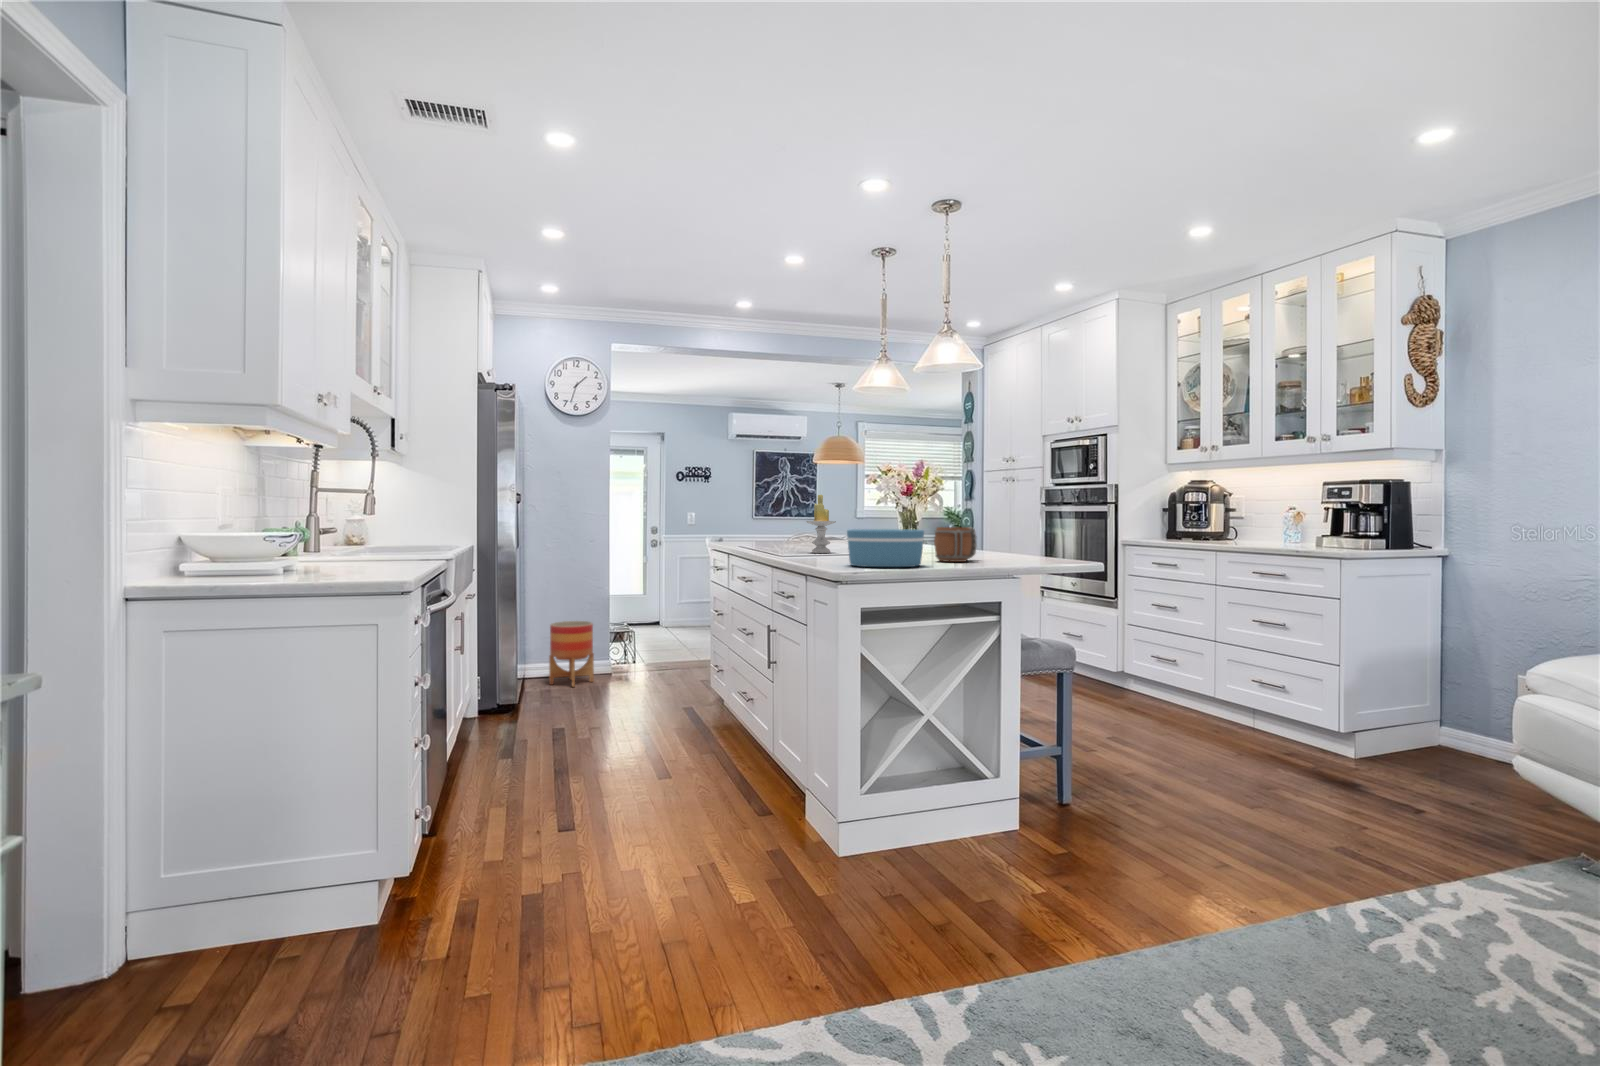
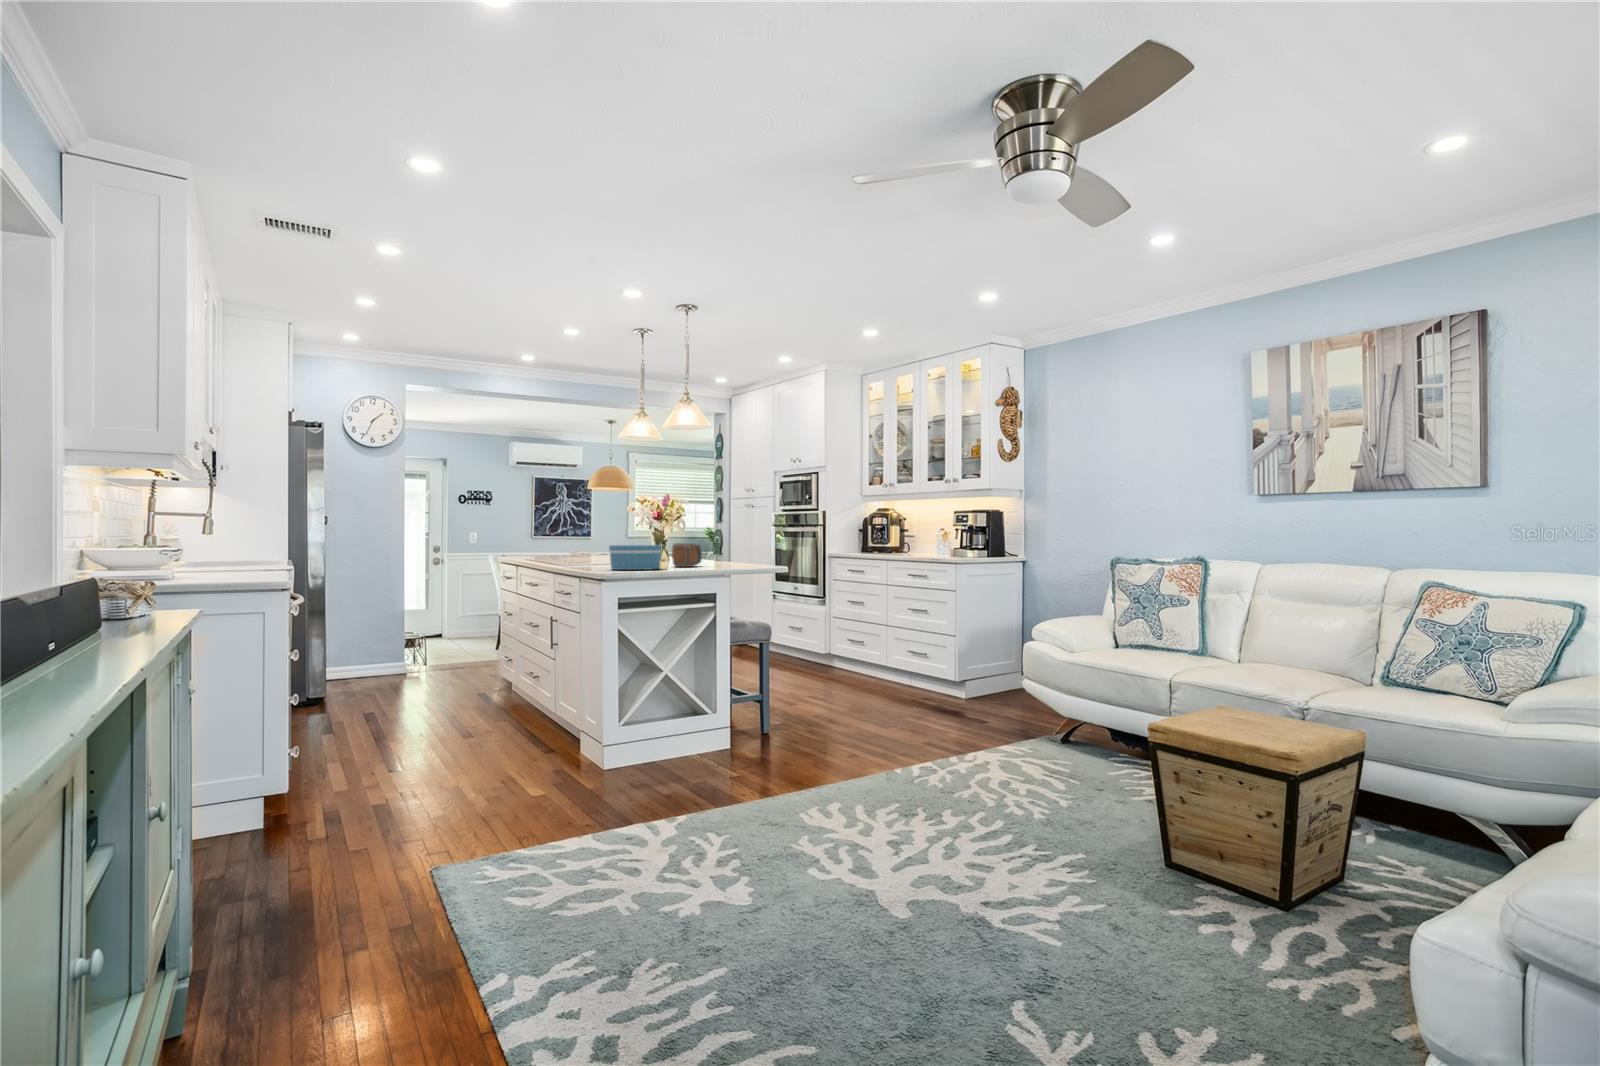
candle: present [806,495,836,553] -> none [581,520,604,564]
planter: present [549,621,594,687] -> none [344,631,387,689]

